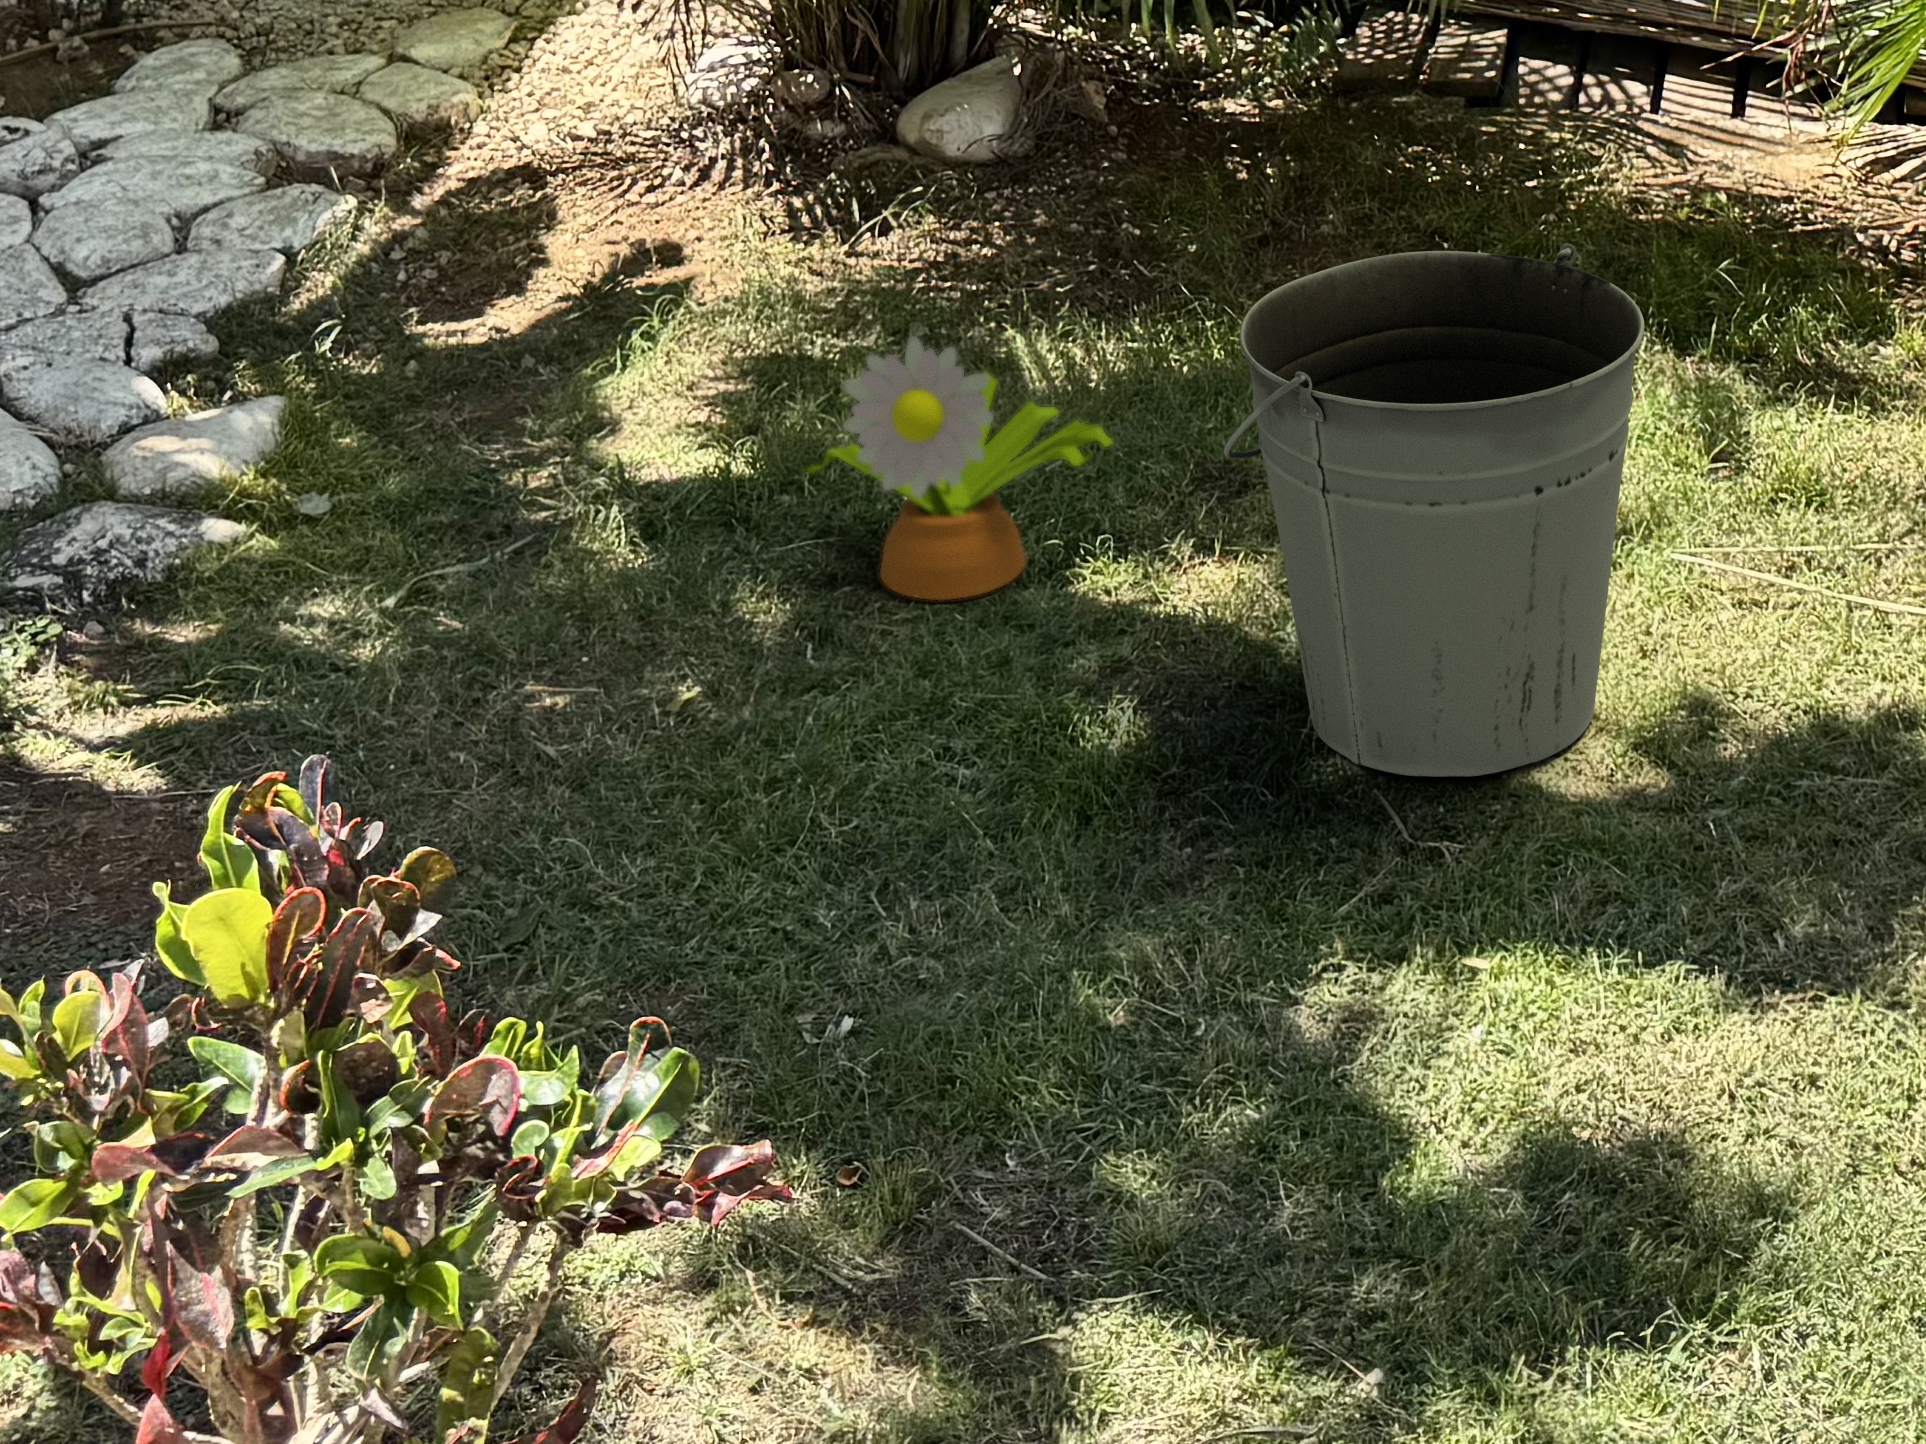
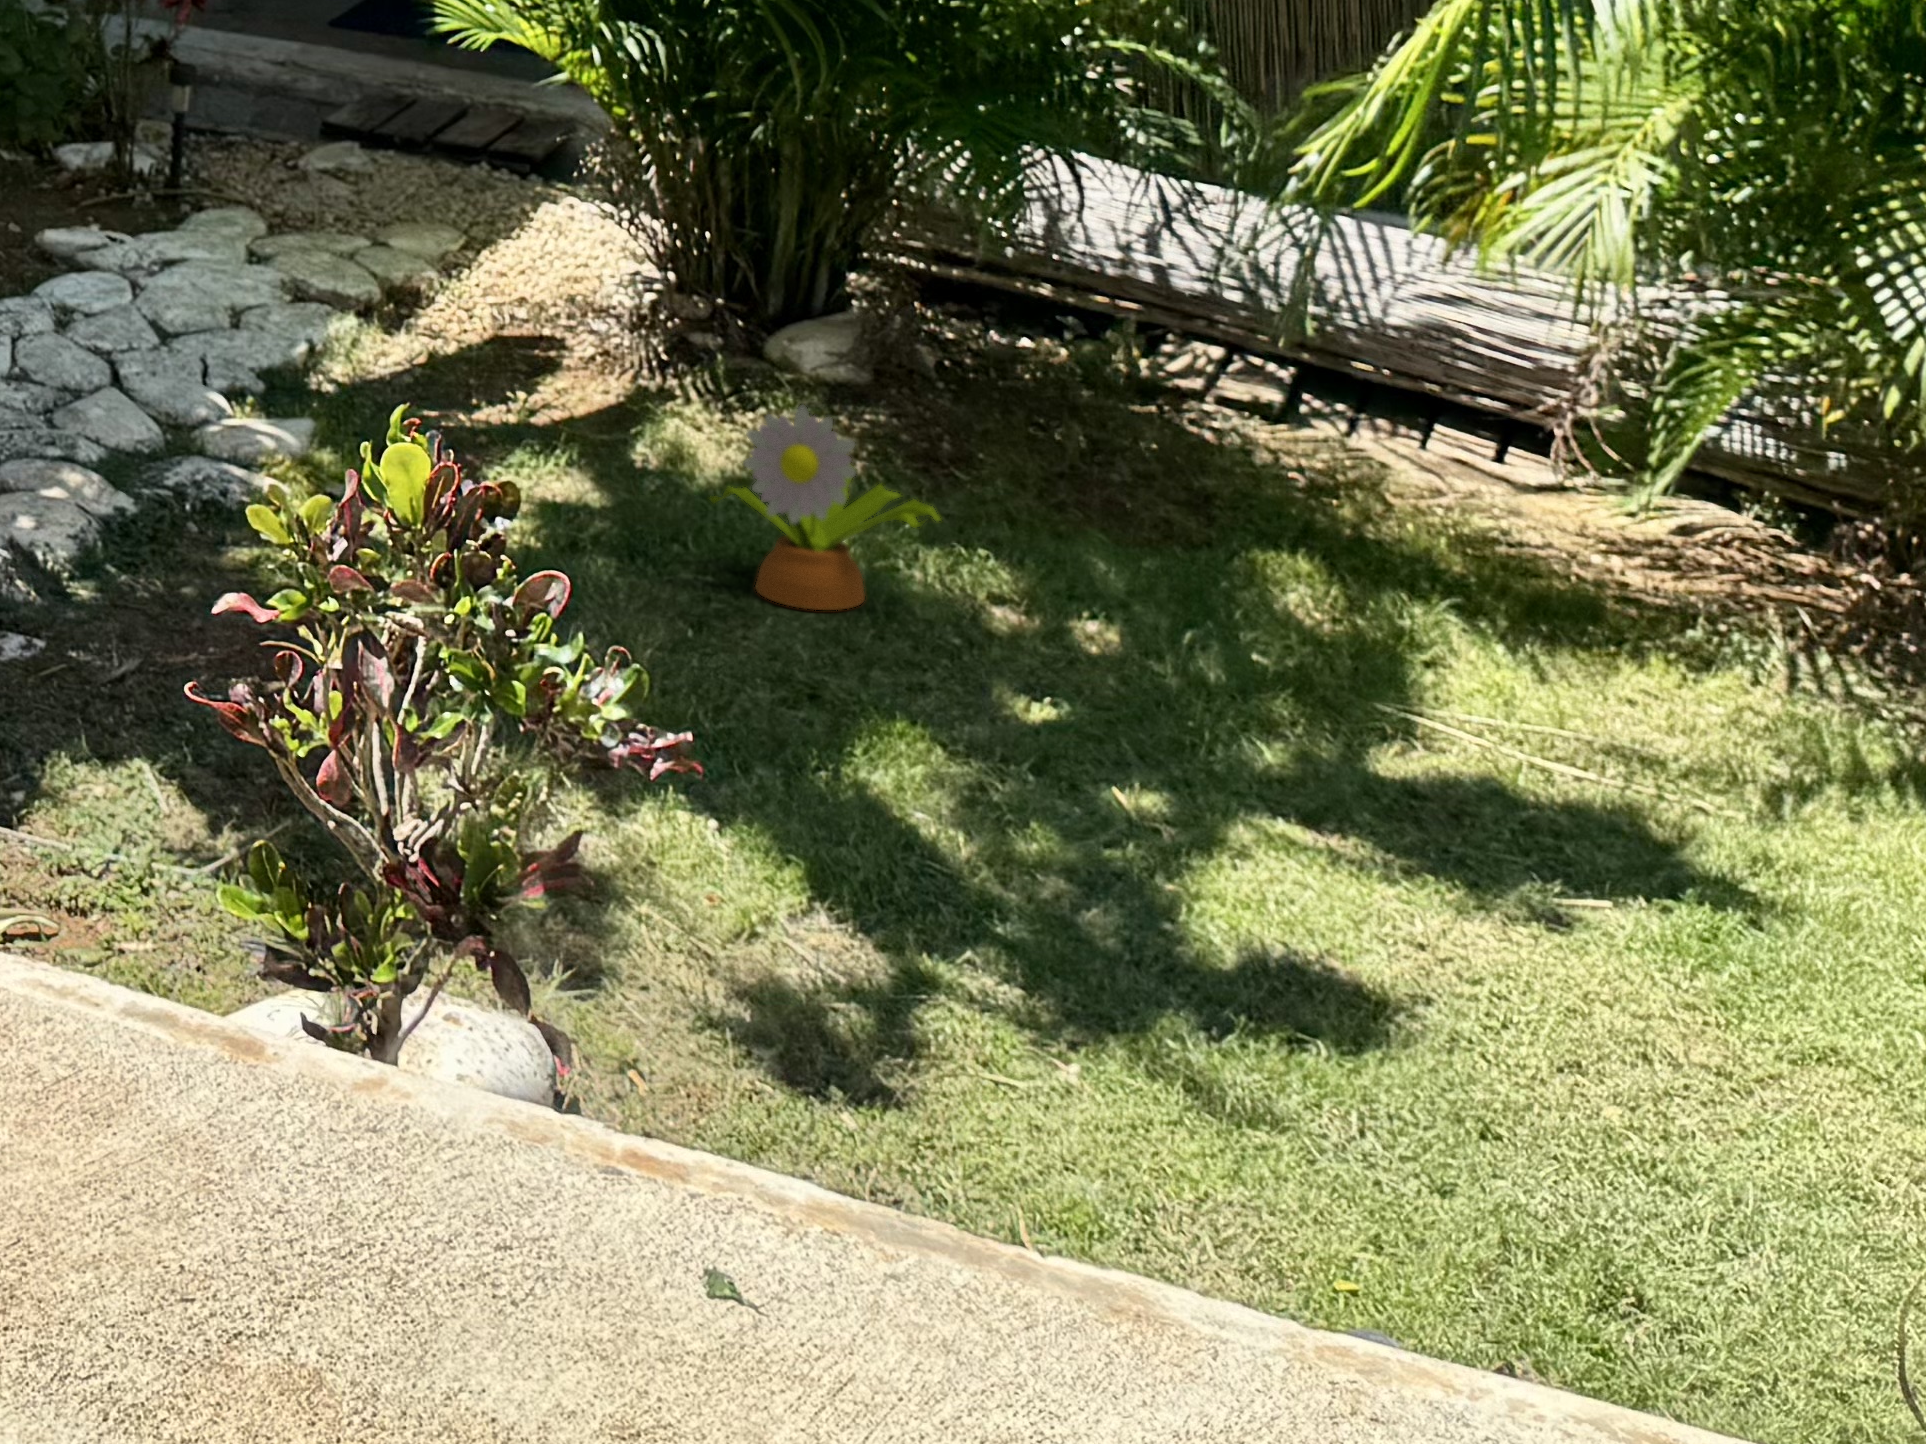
bucket: present [1224,244,1644,777] -> none [1032,395,1369,770]

